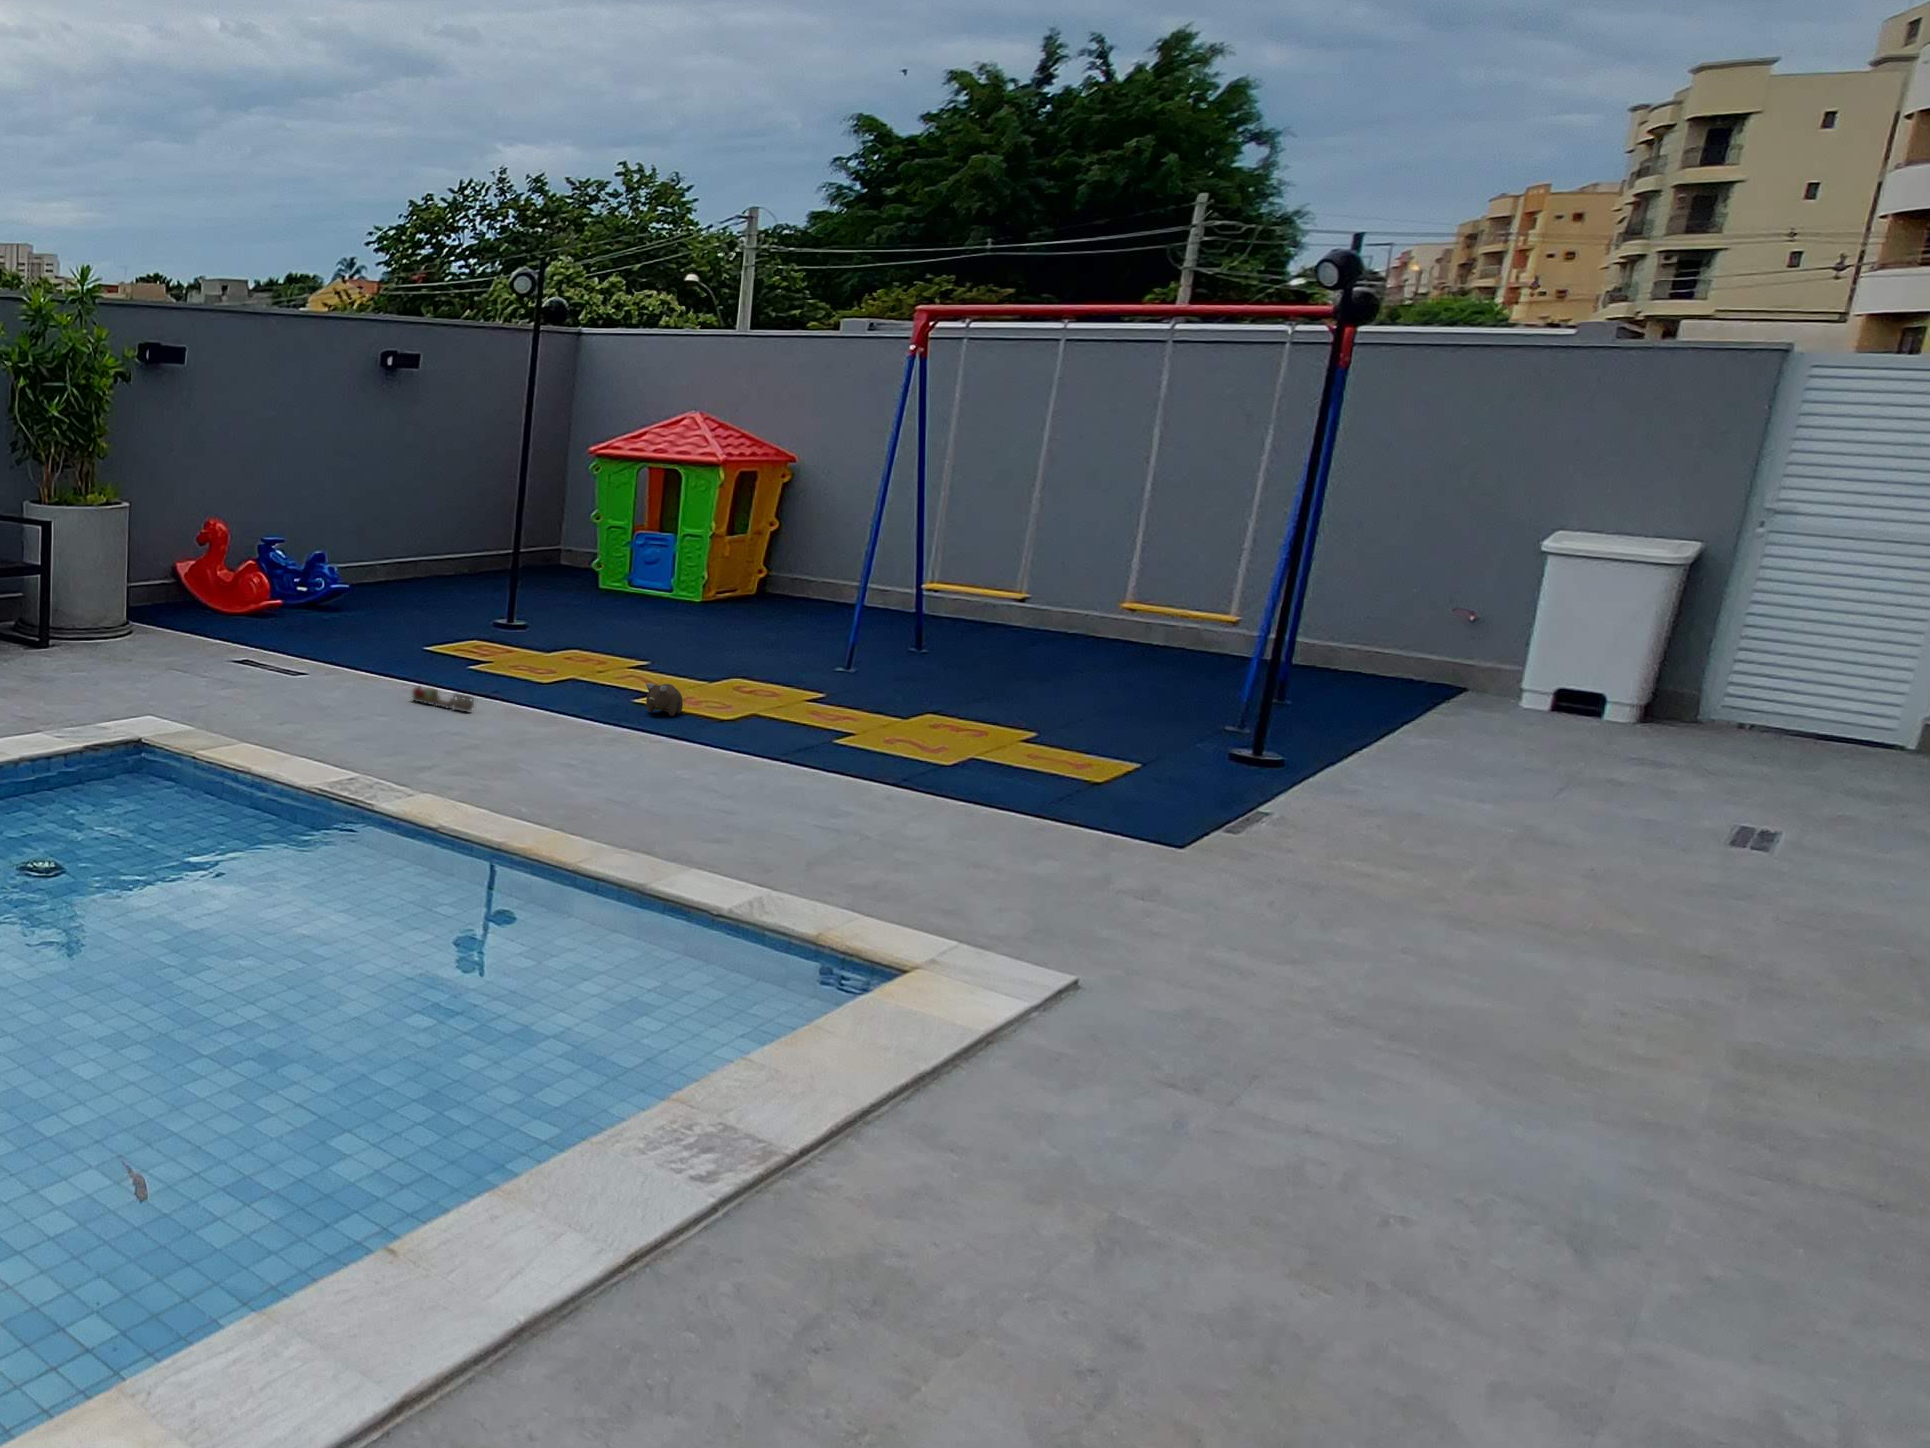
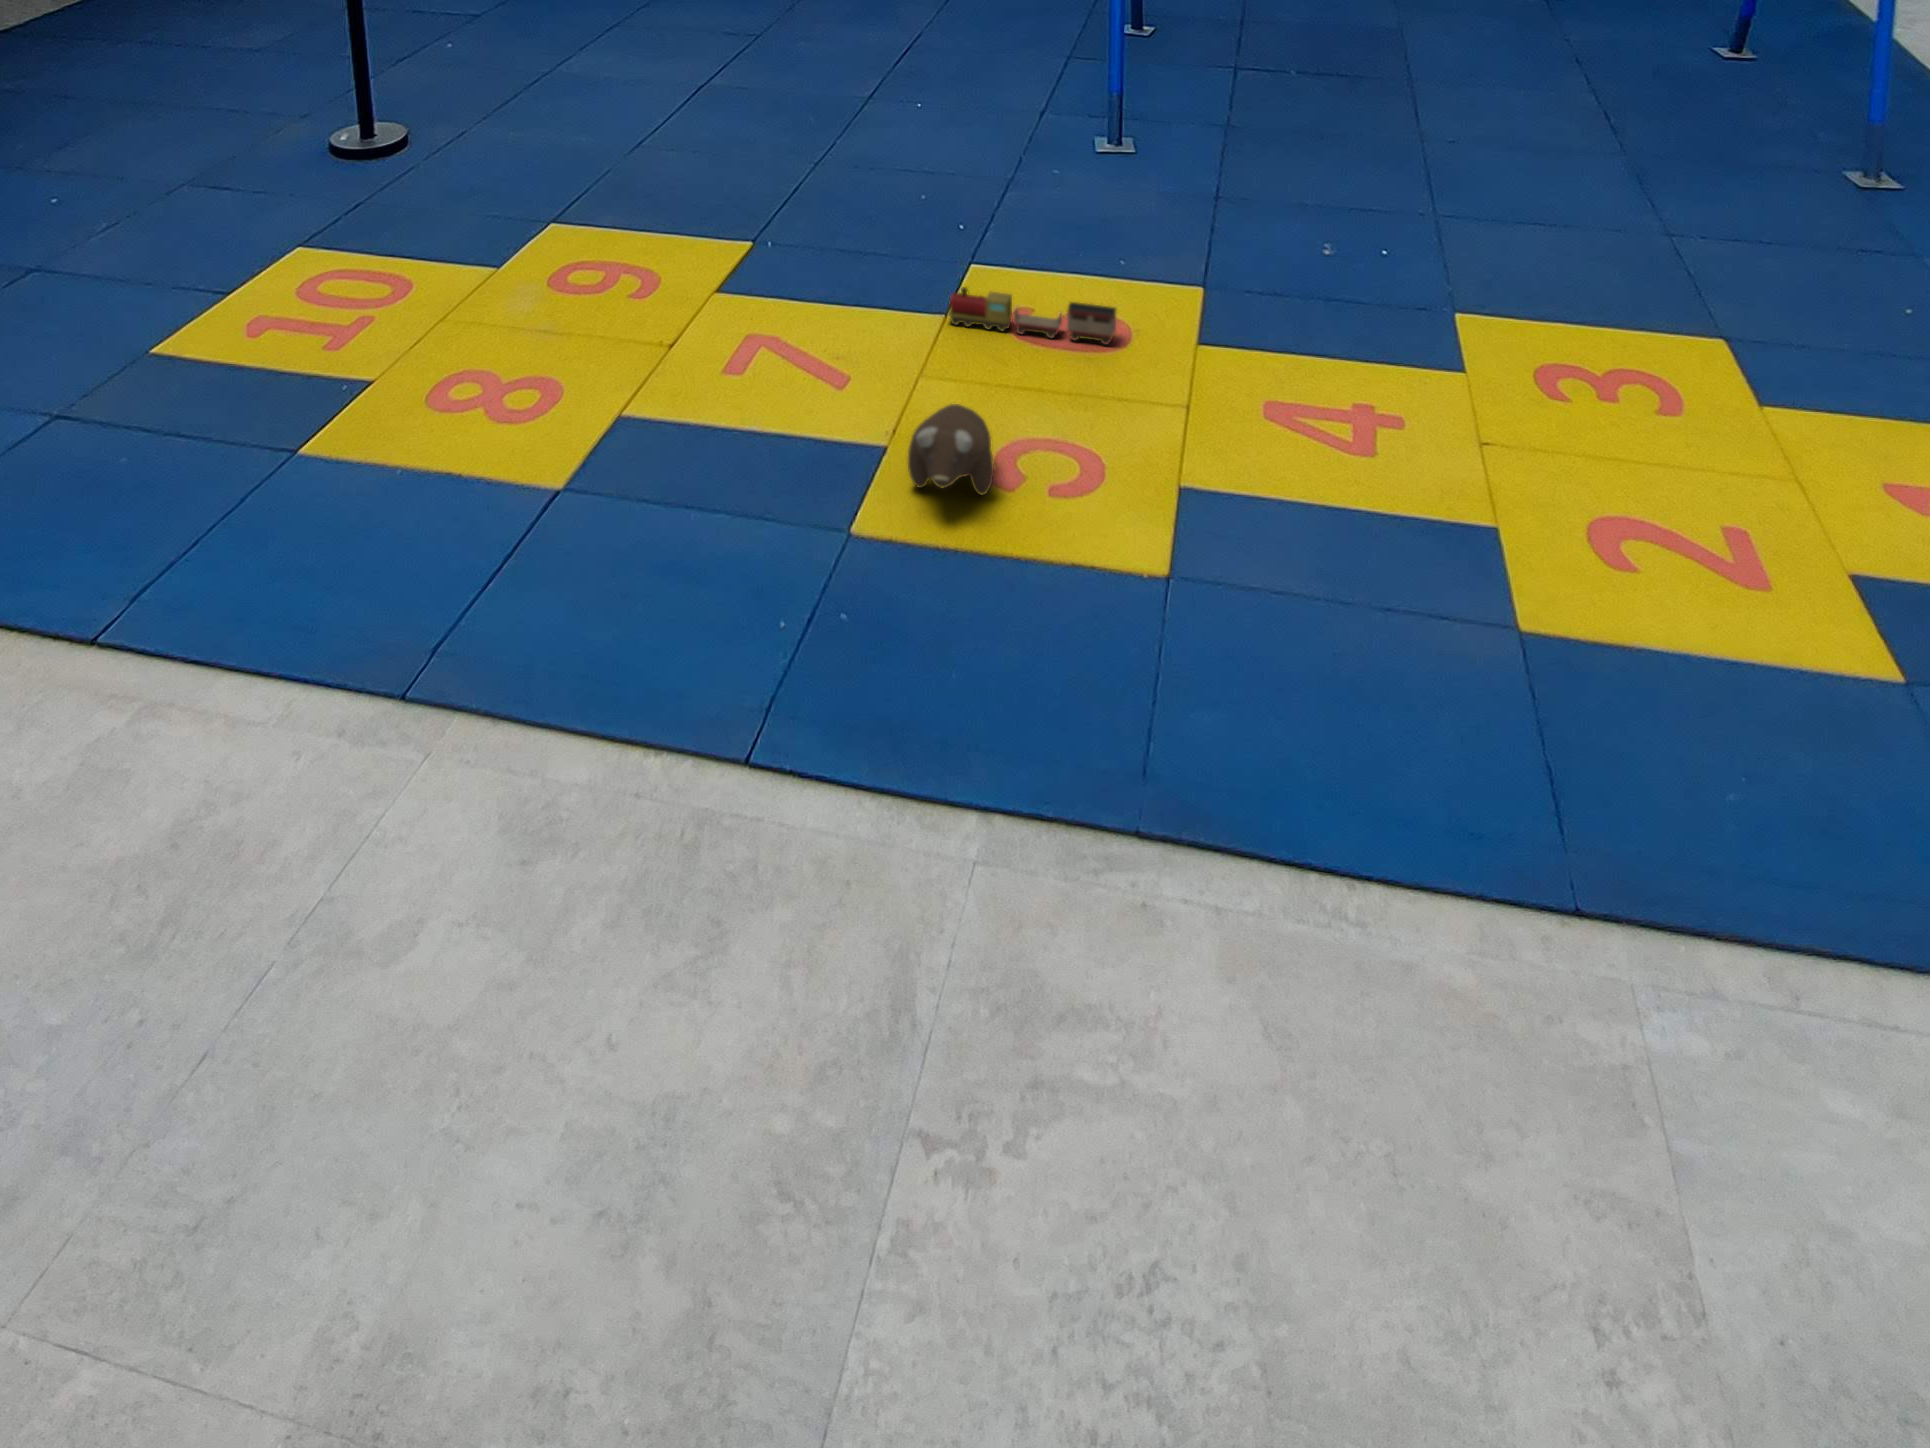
toy train: present [413,687,474,711] -> present [948,287,1117,345]

